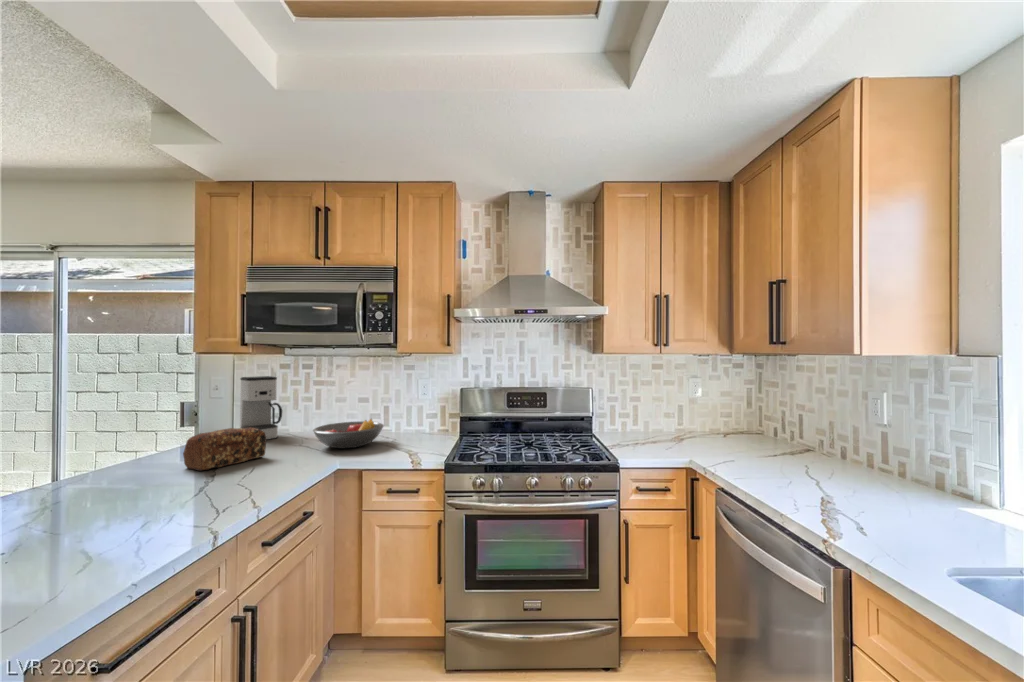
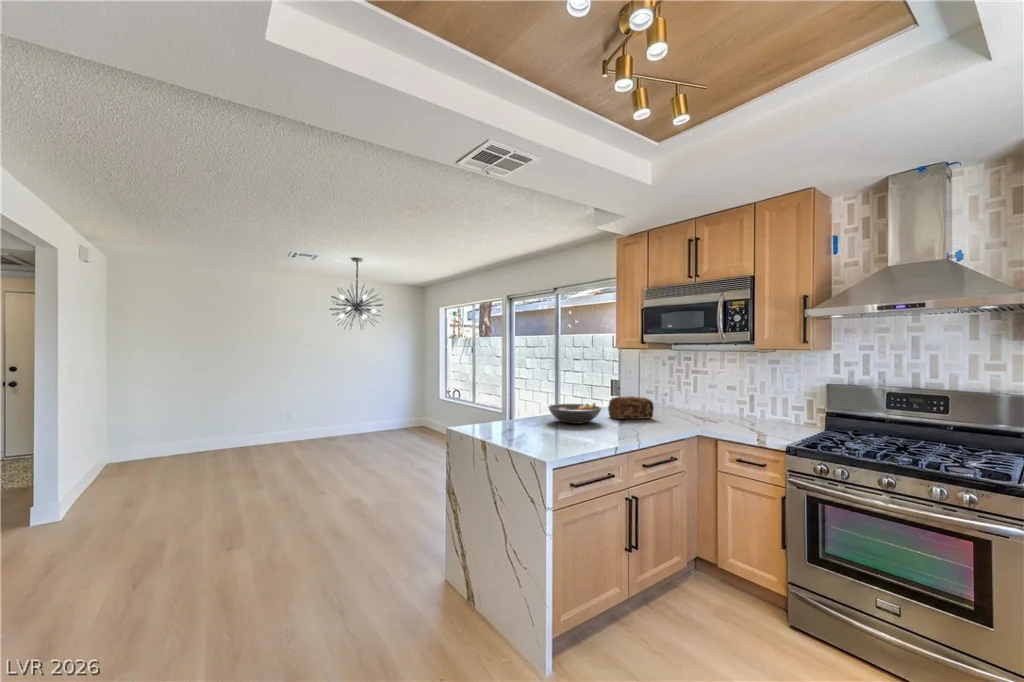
coffee maker: present [240,376,282,440] -> none [643,364,670,410]
fruit bowl: present [313,419,384,448] -> present [548,403,601,424]

